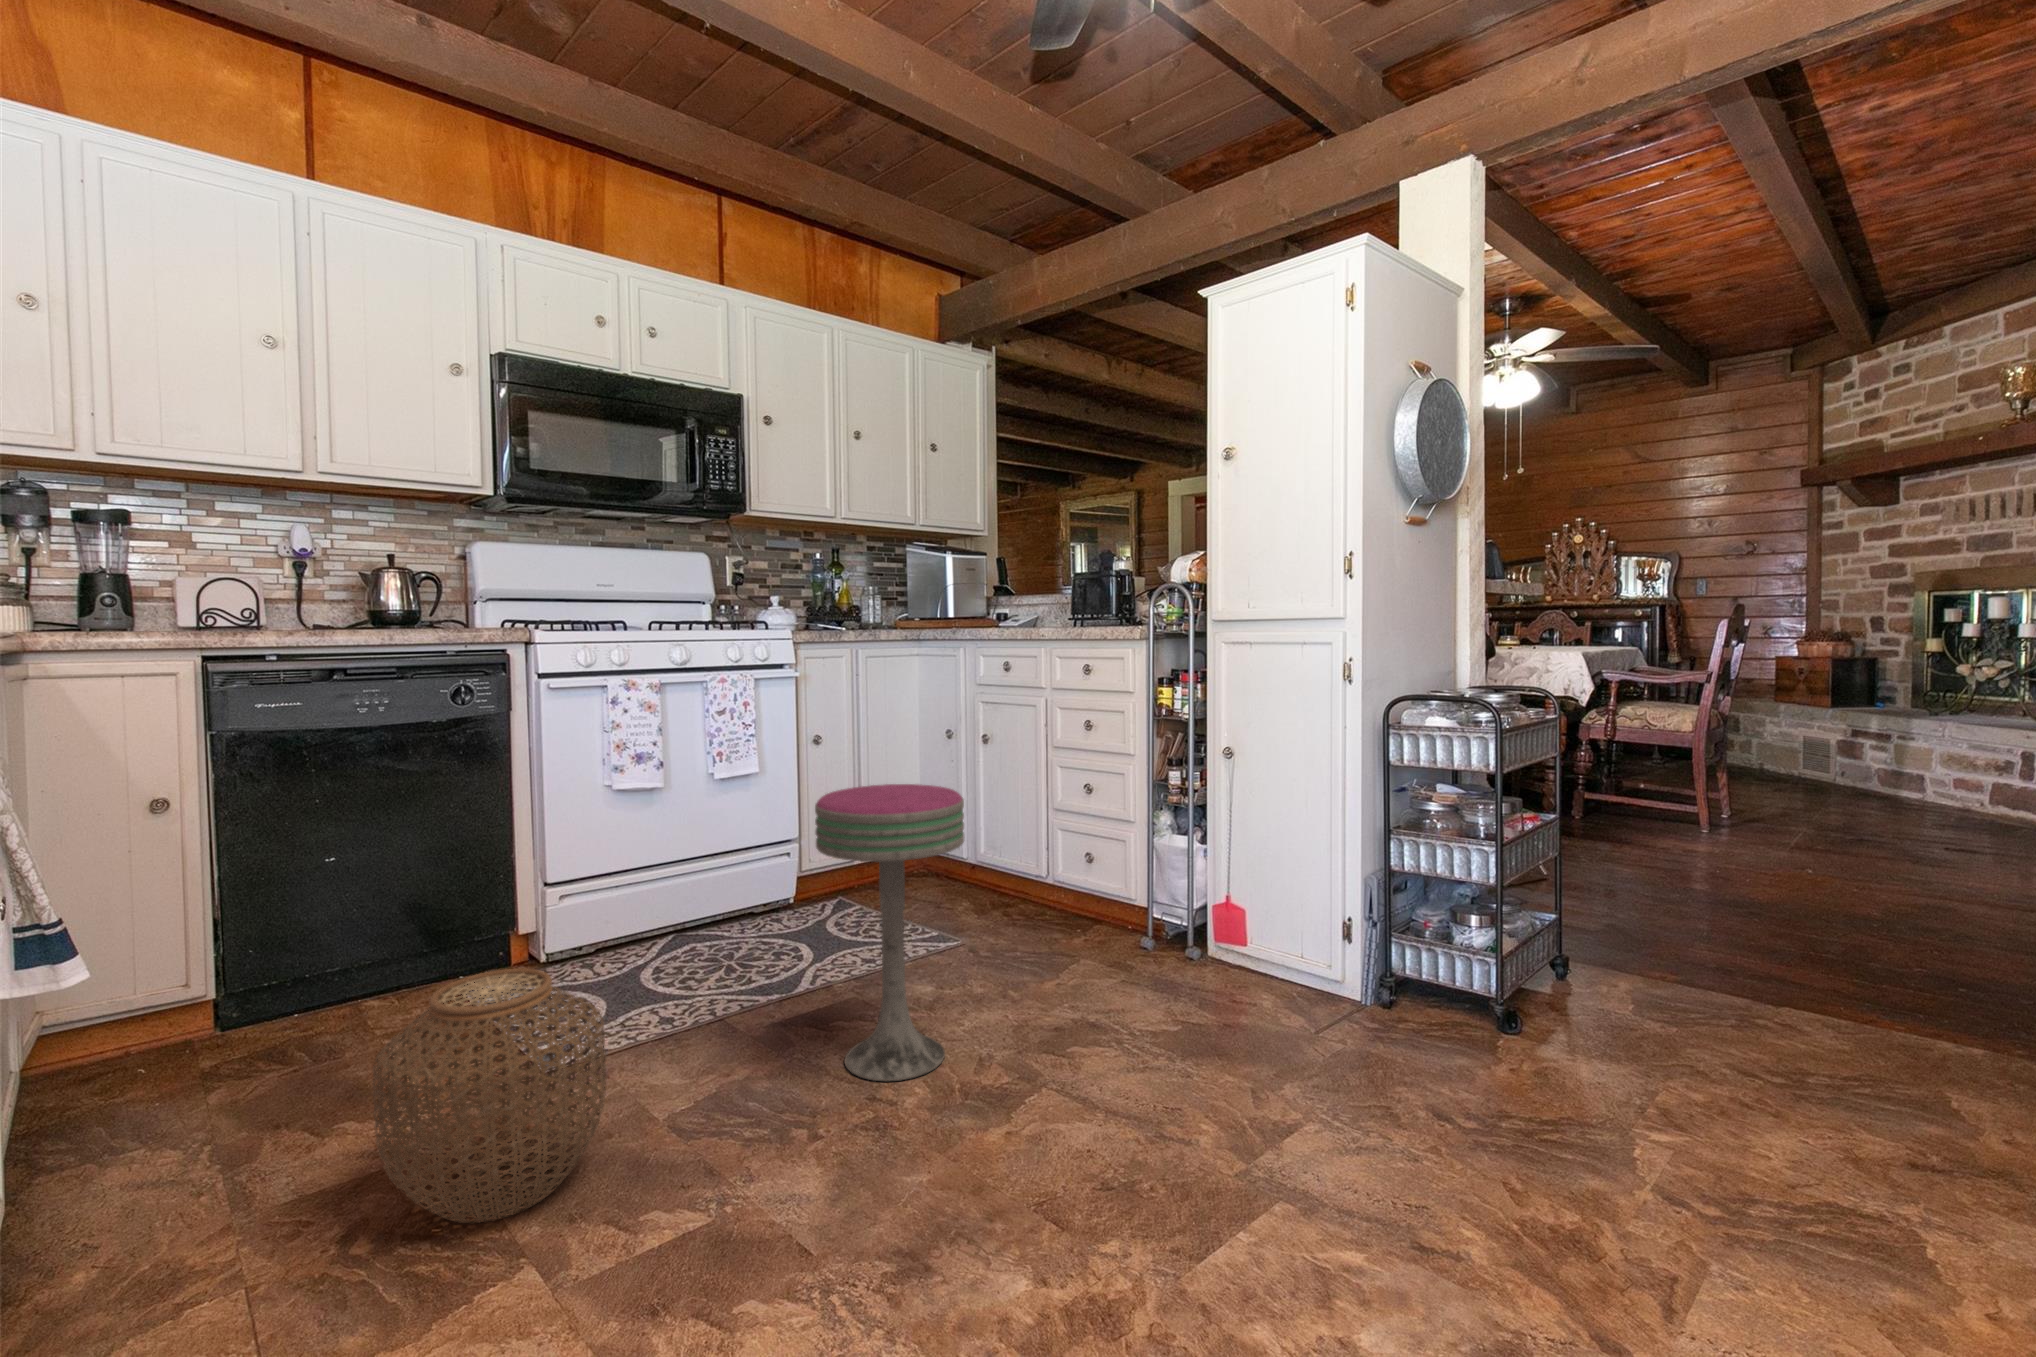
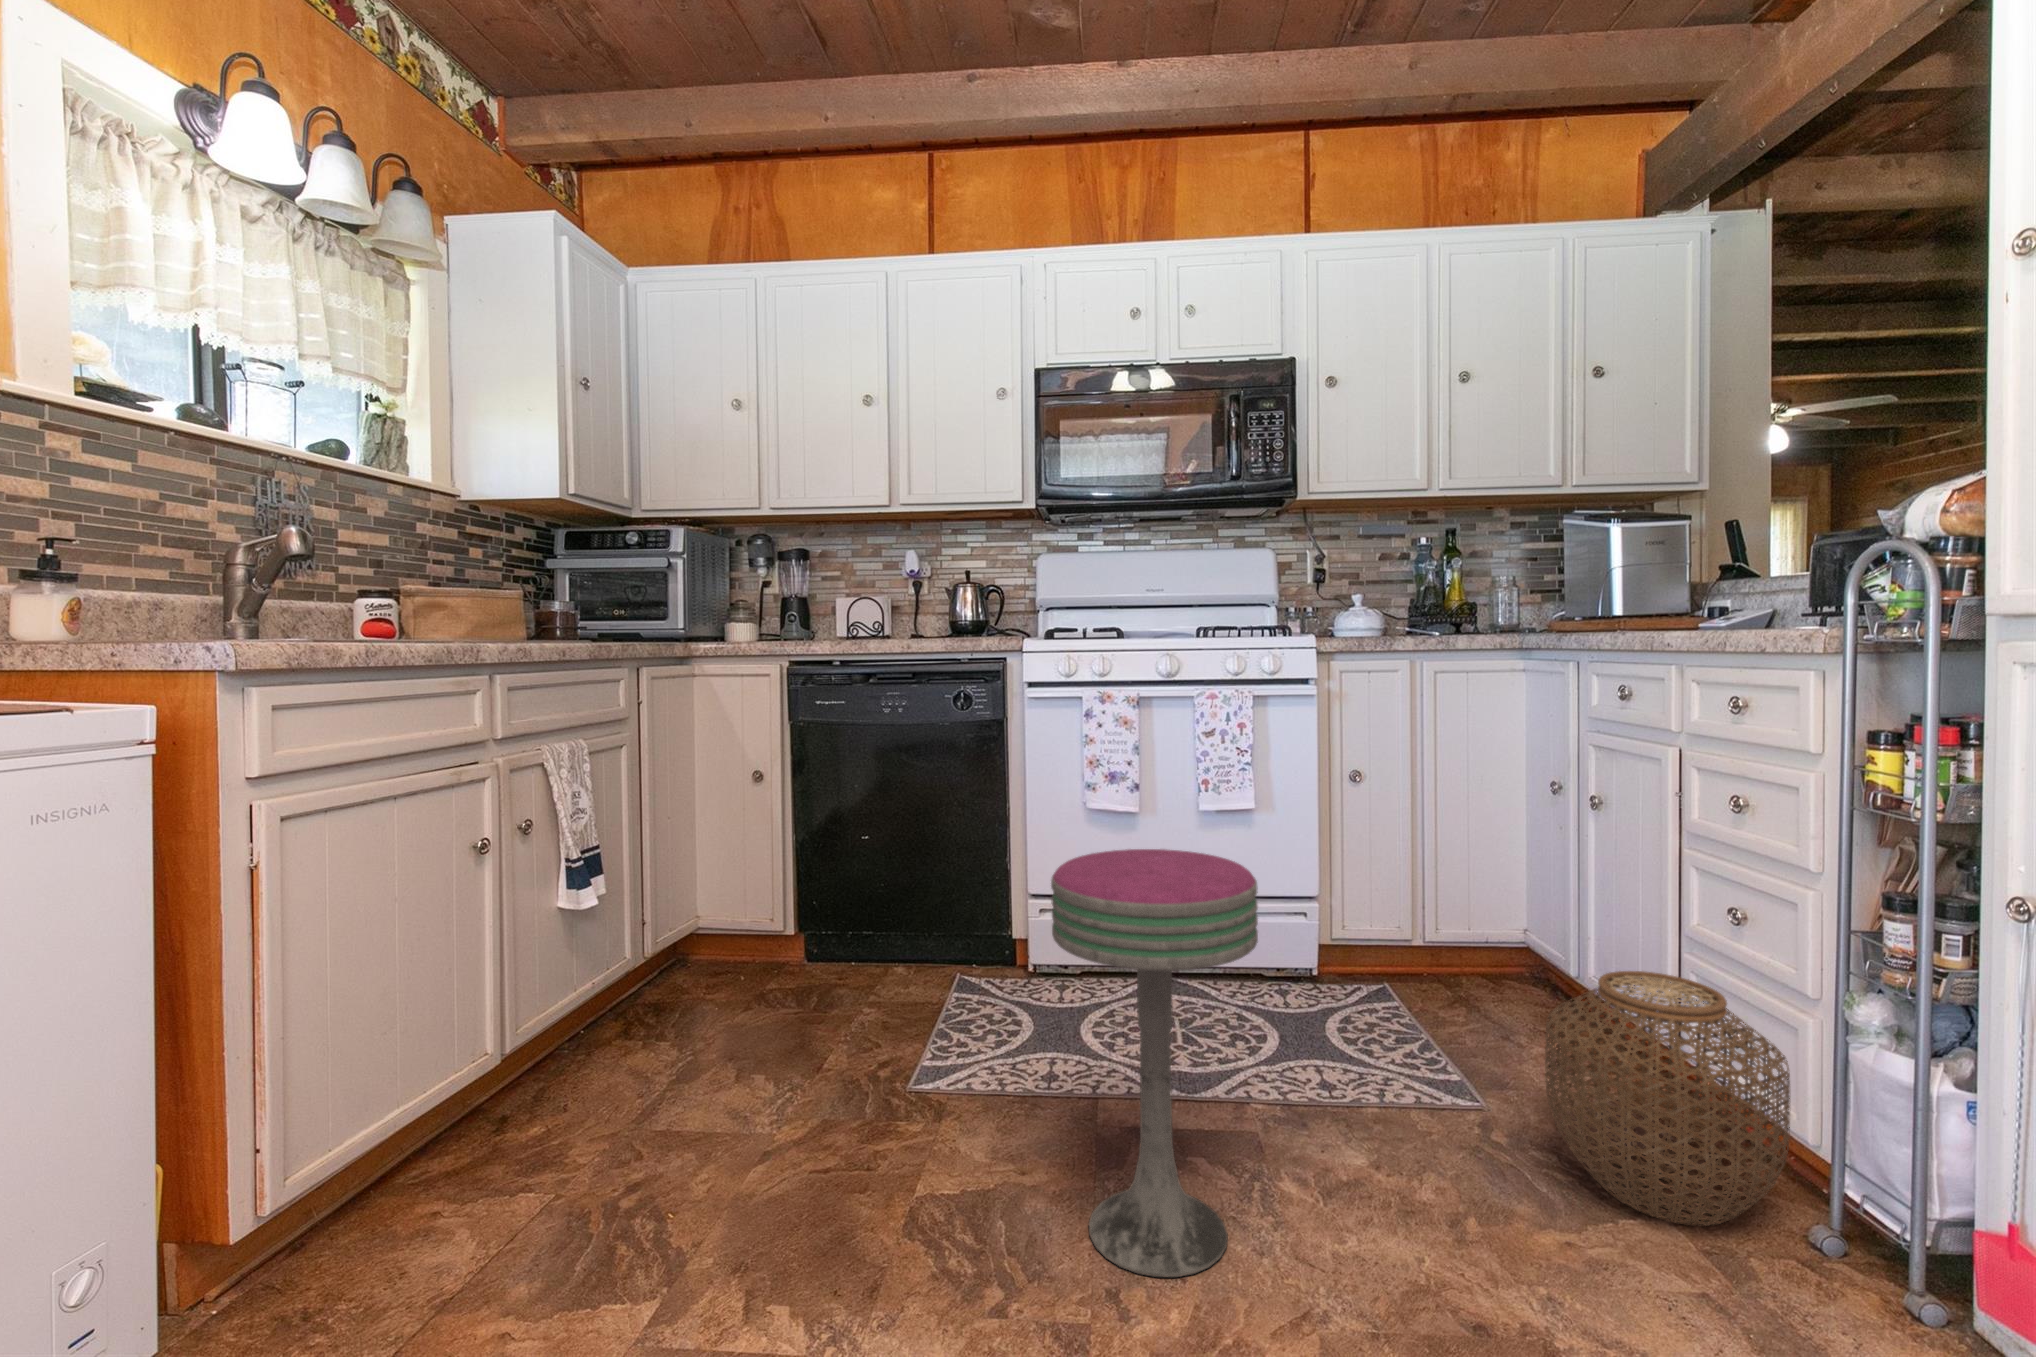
woven basket: present [373,969,606,1223] -> present [1545,971,1790,1226]

